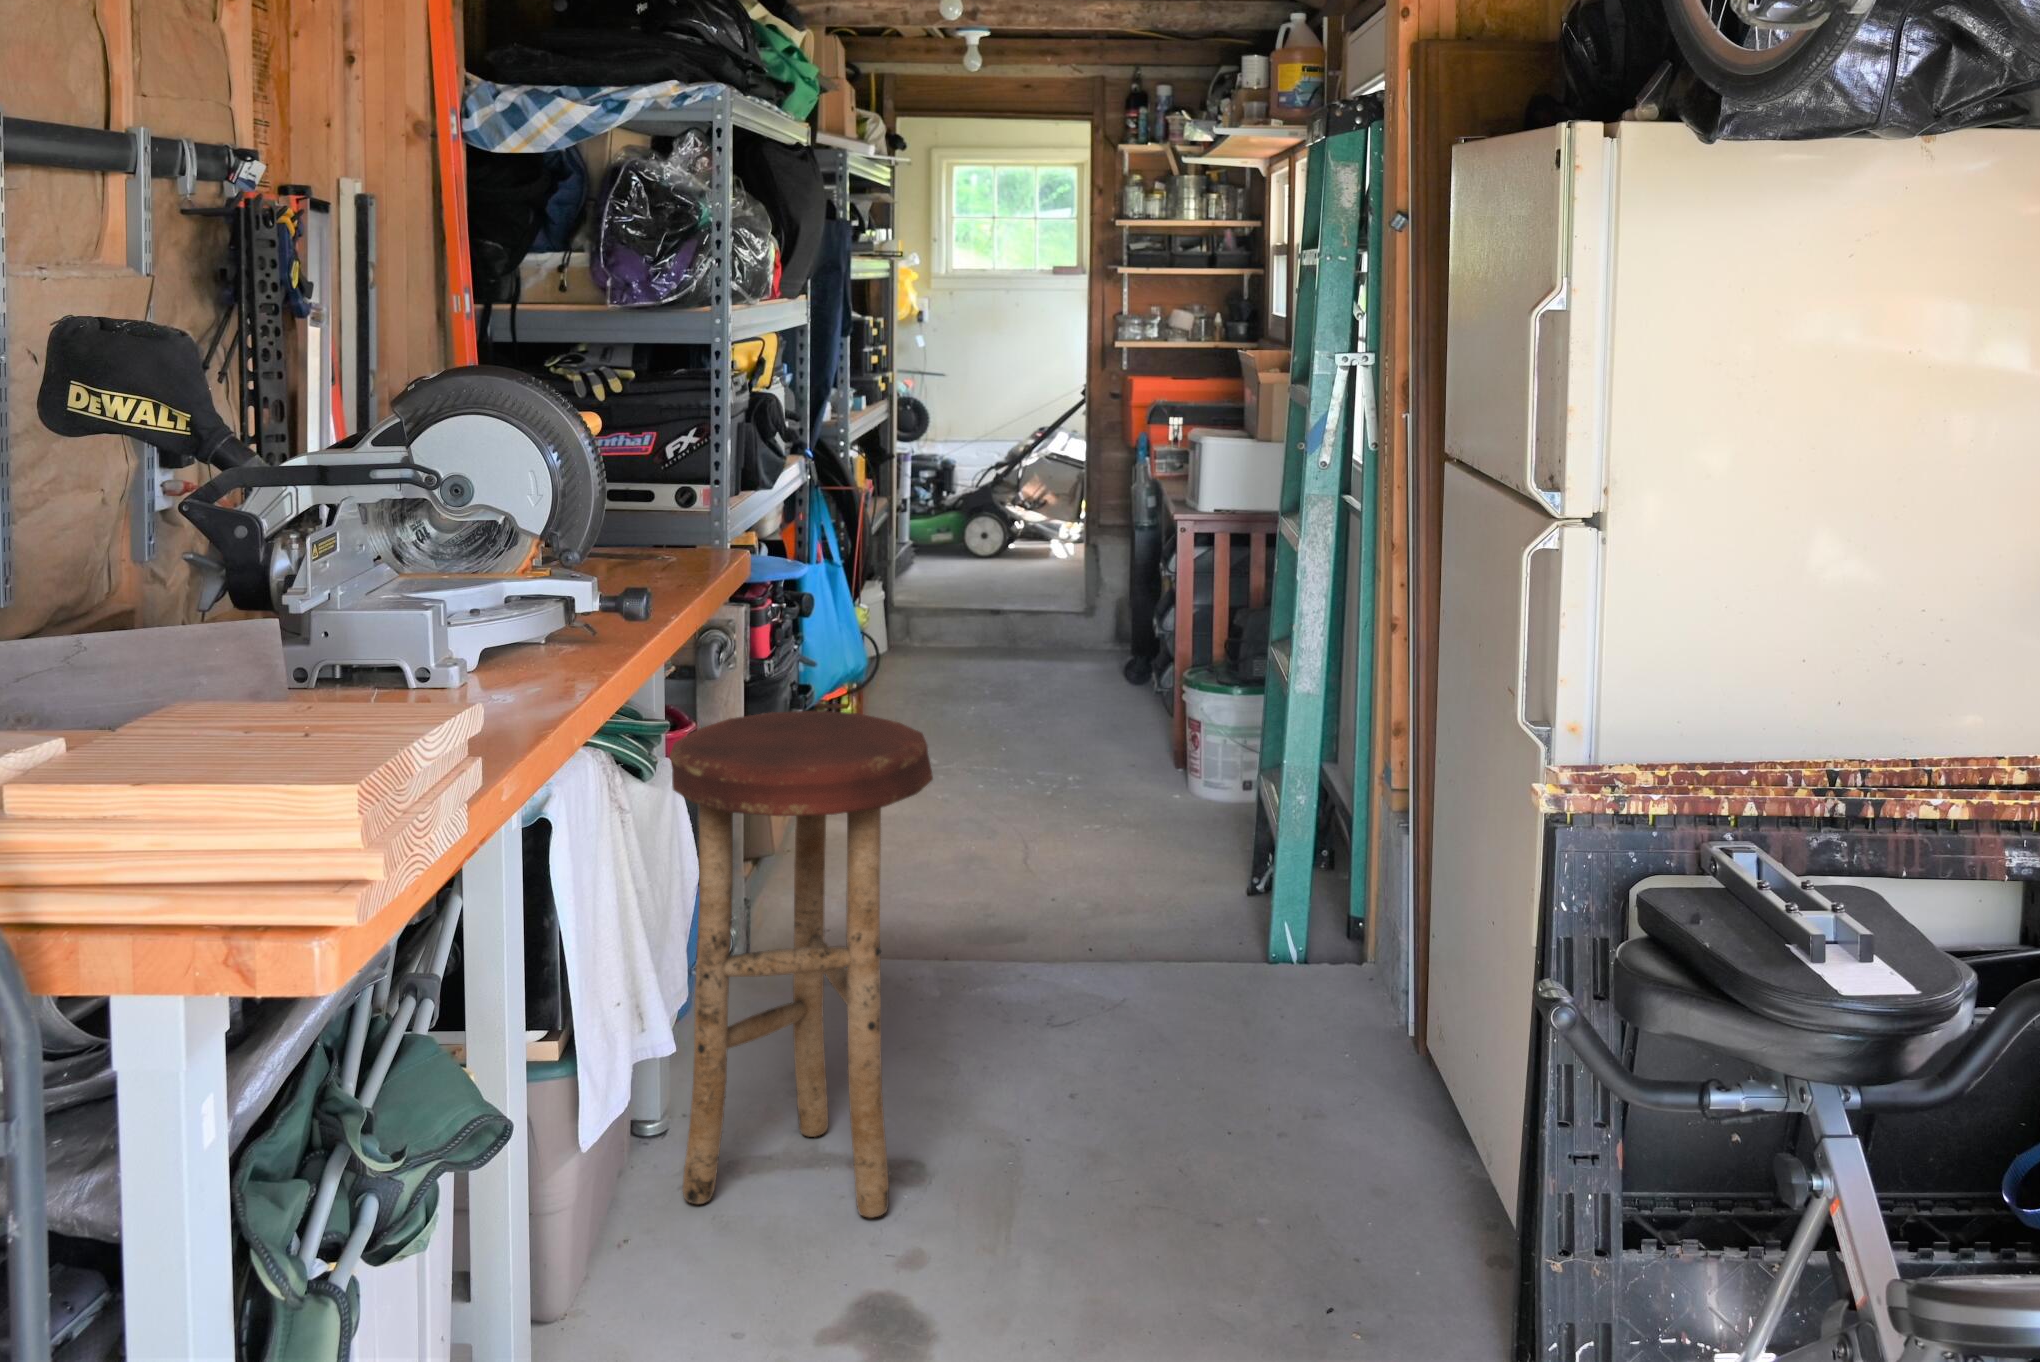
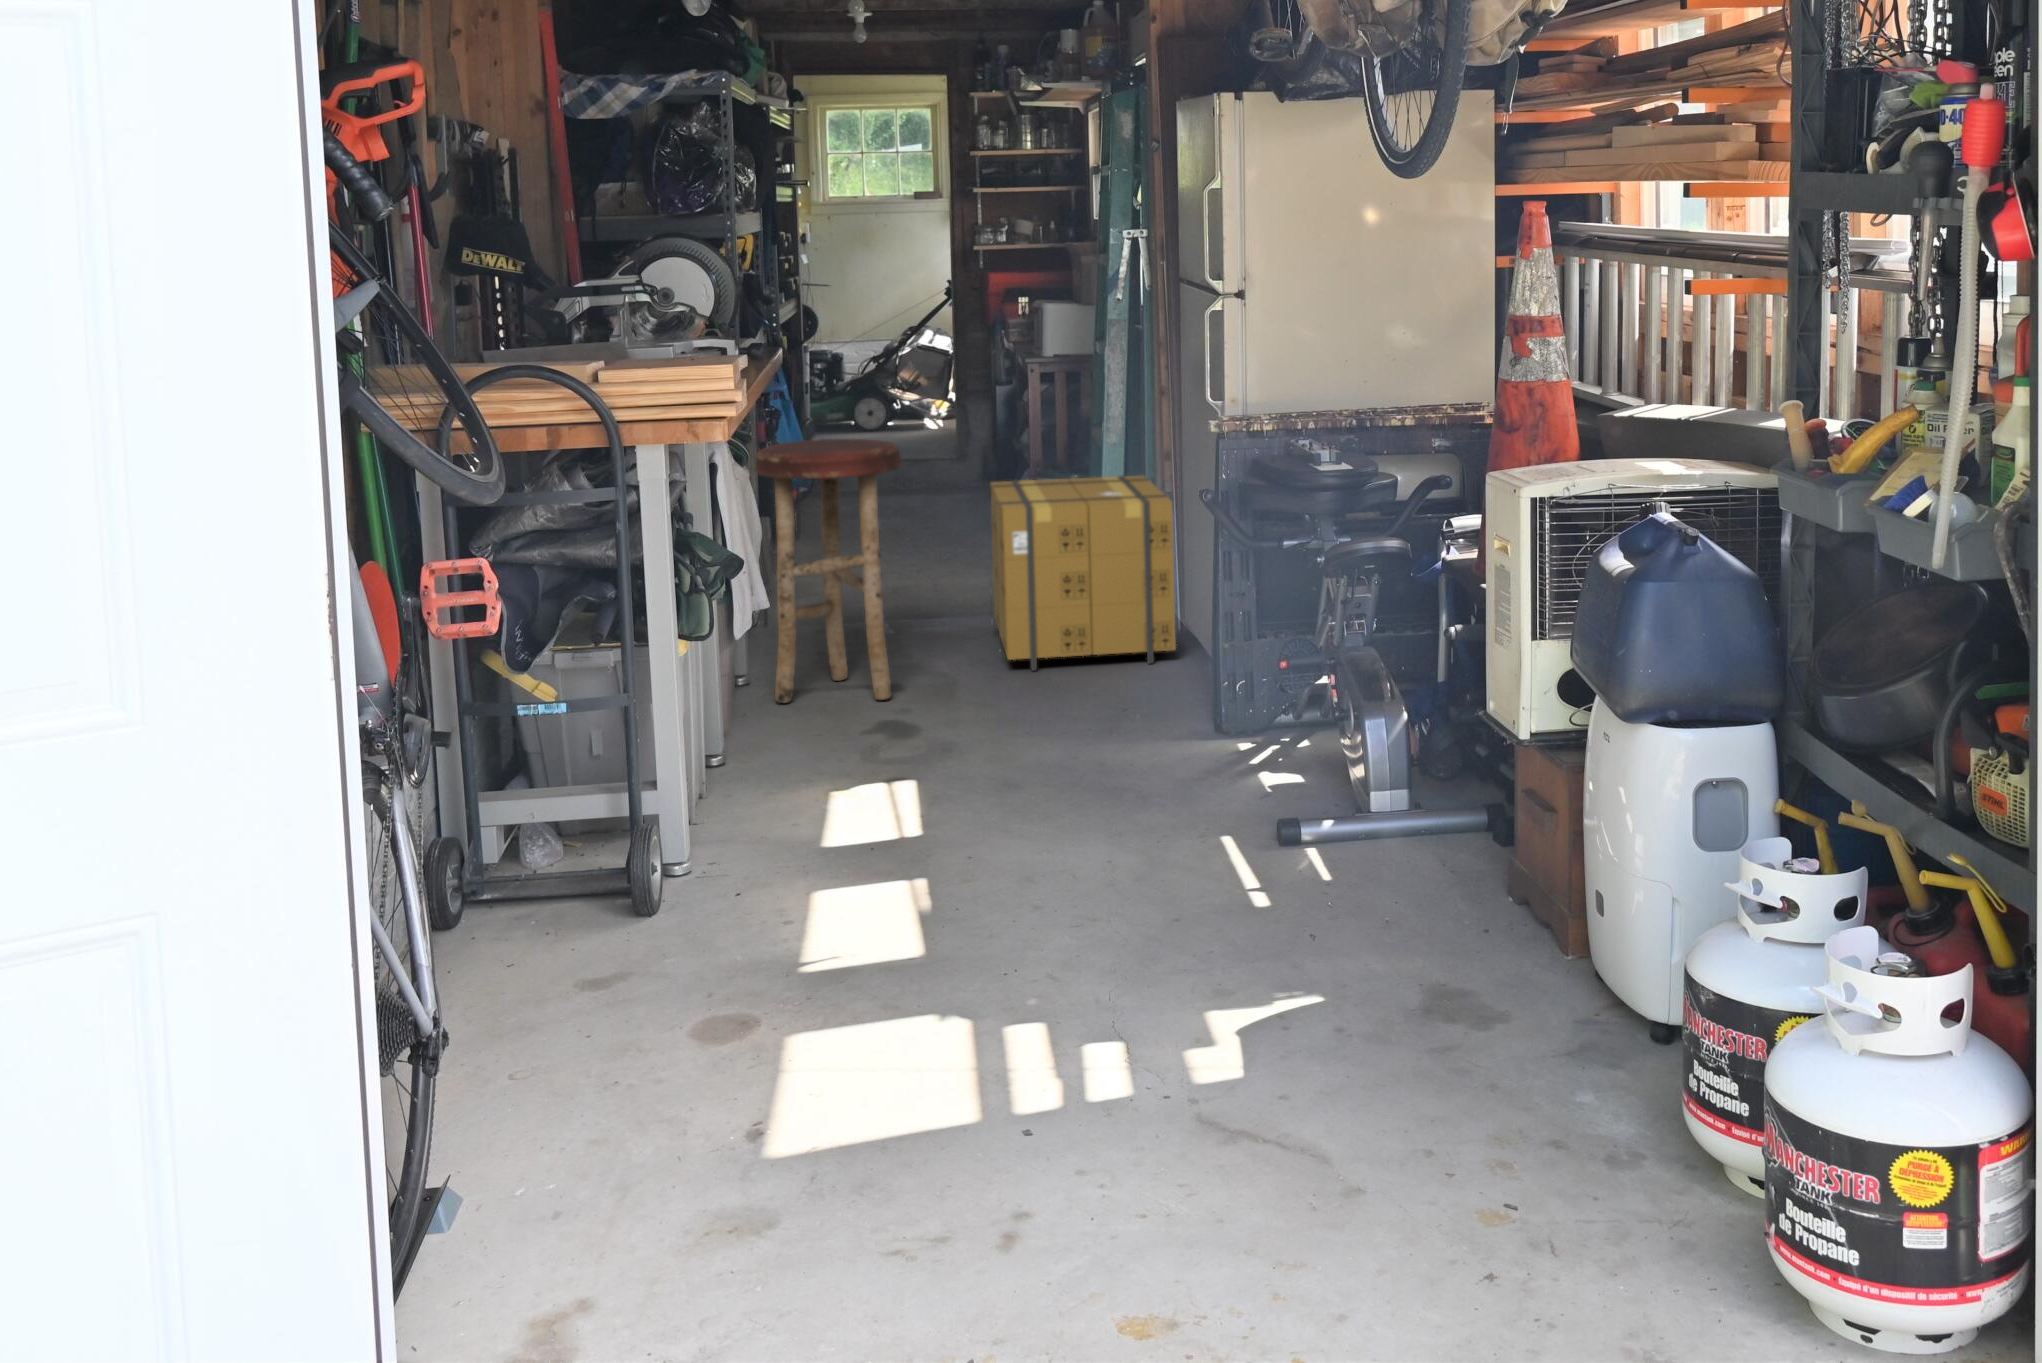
cardboard box: none [1090,762,1414,1148] -> present [988,476,1176,670]

